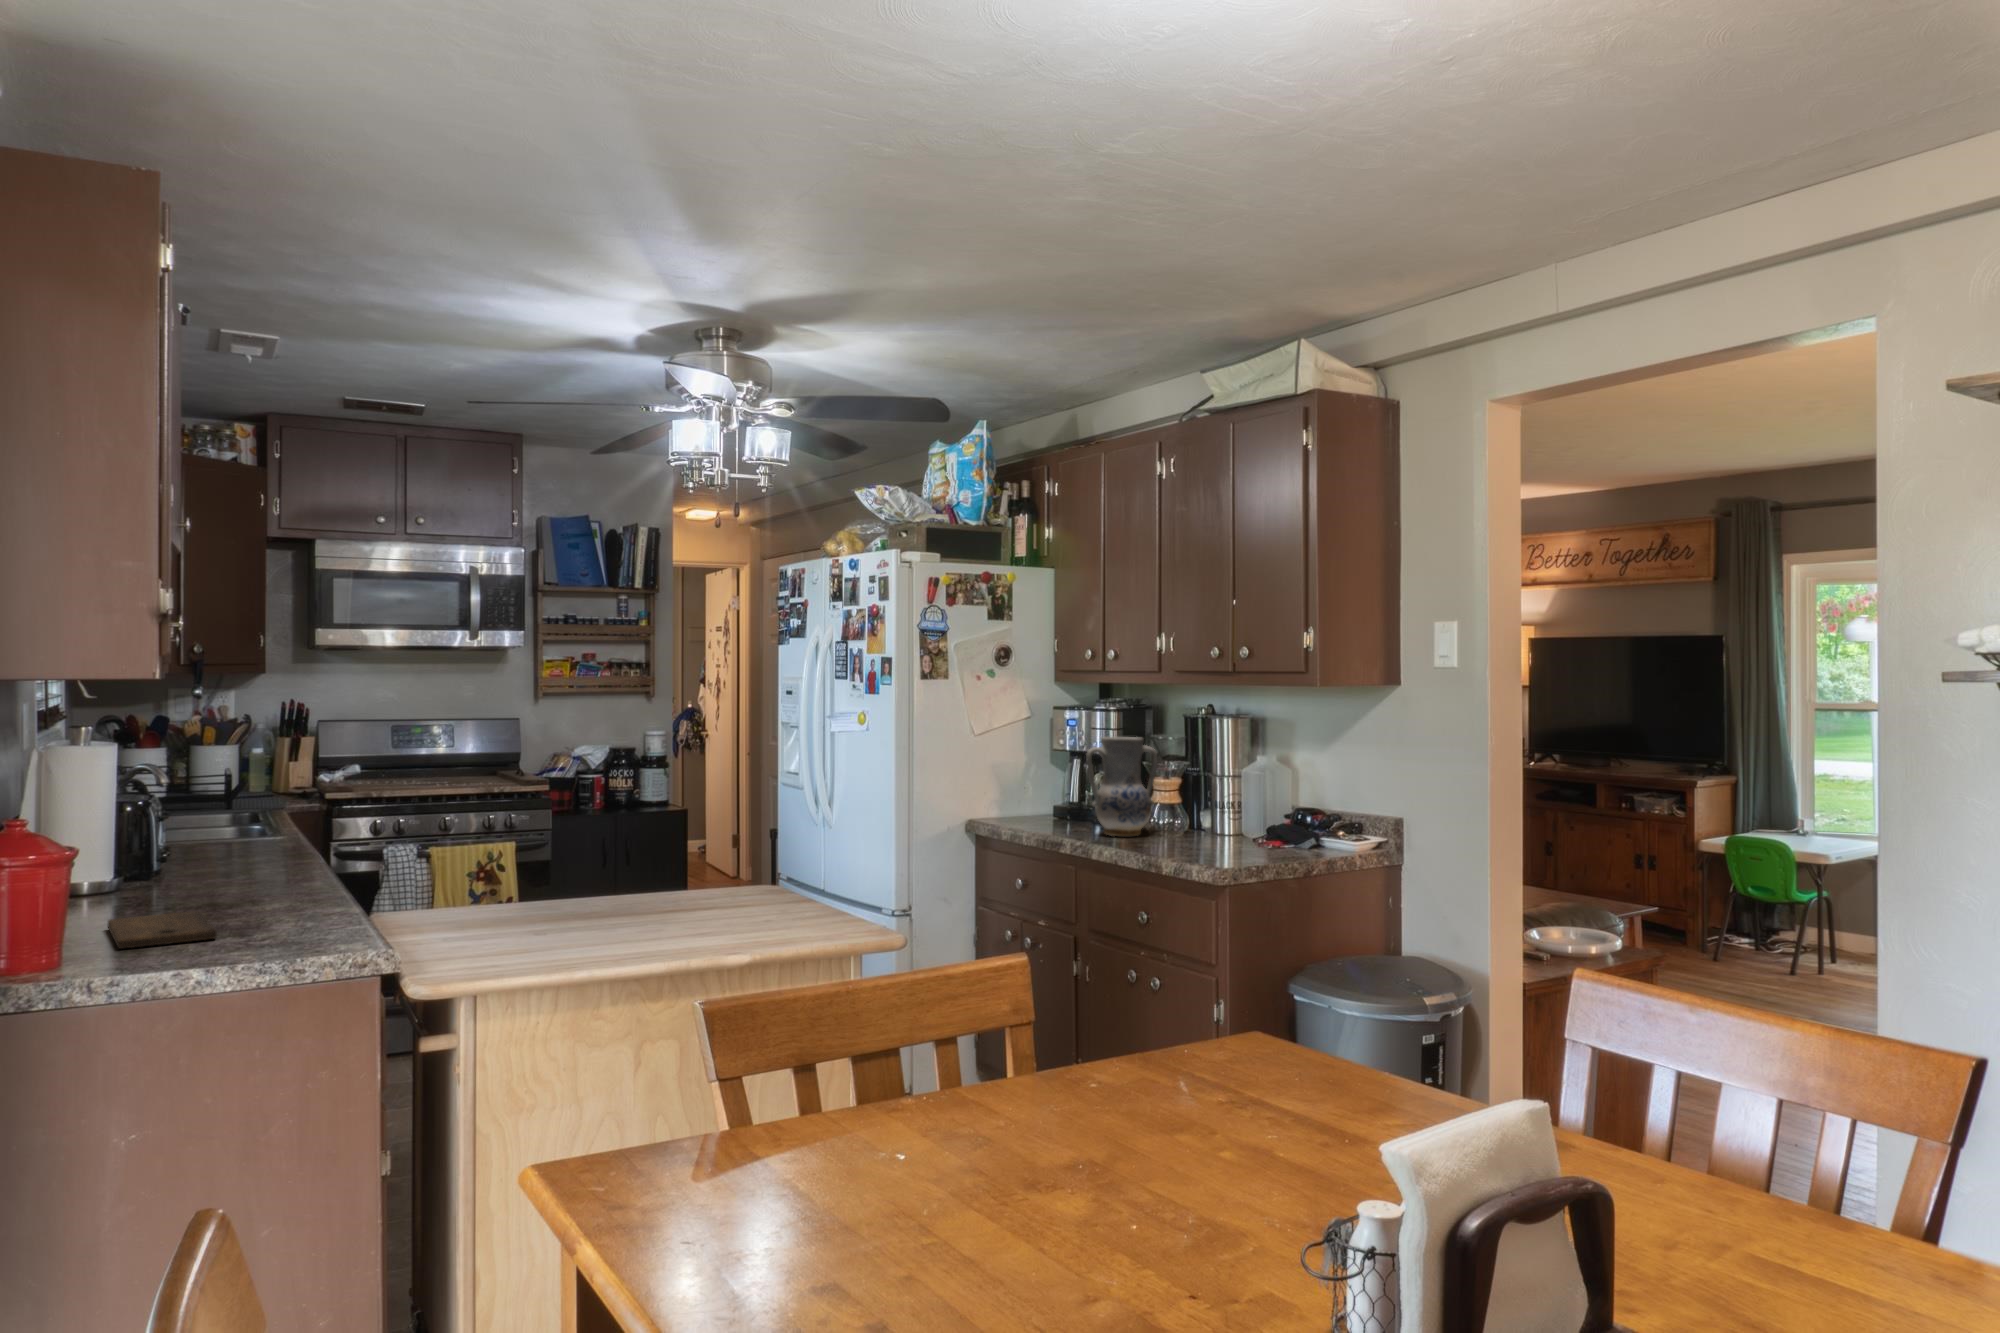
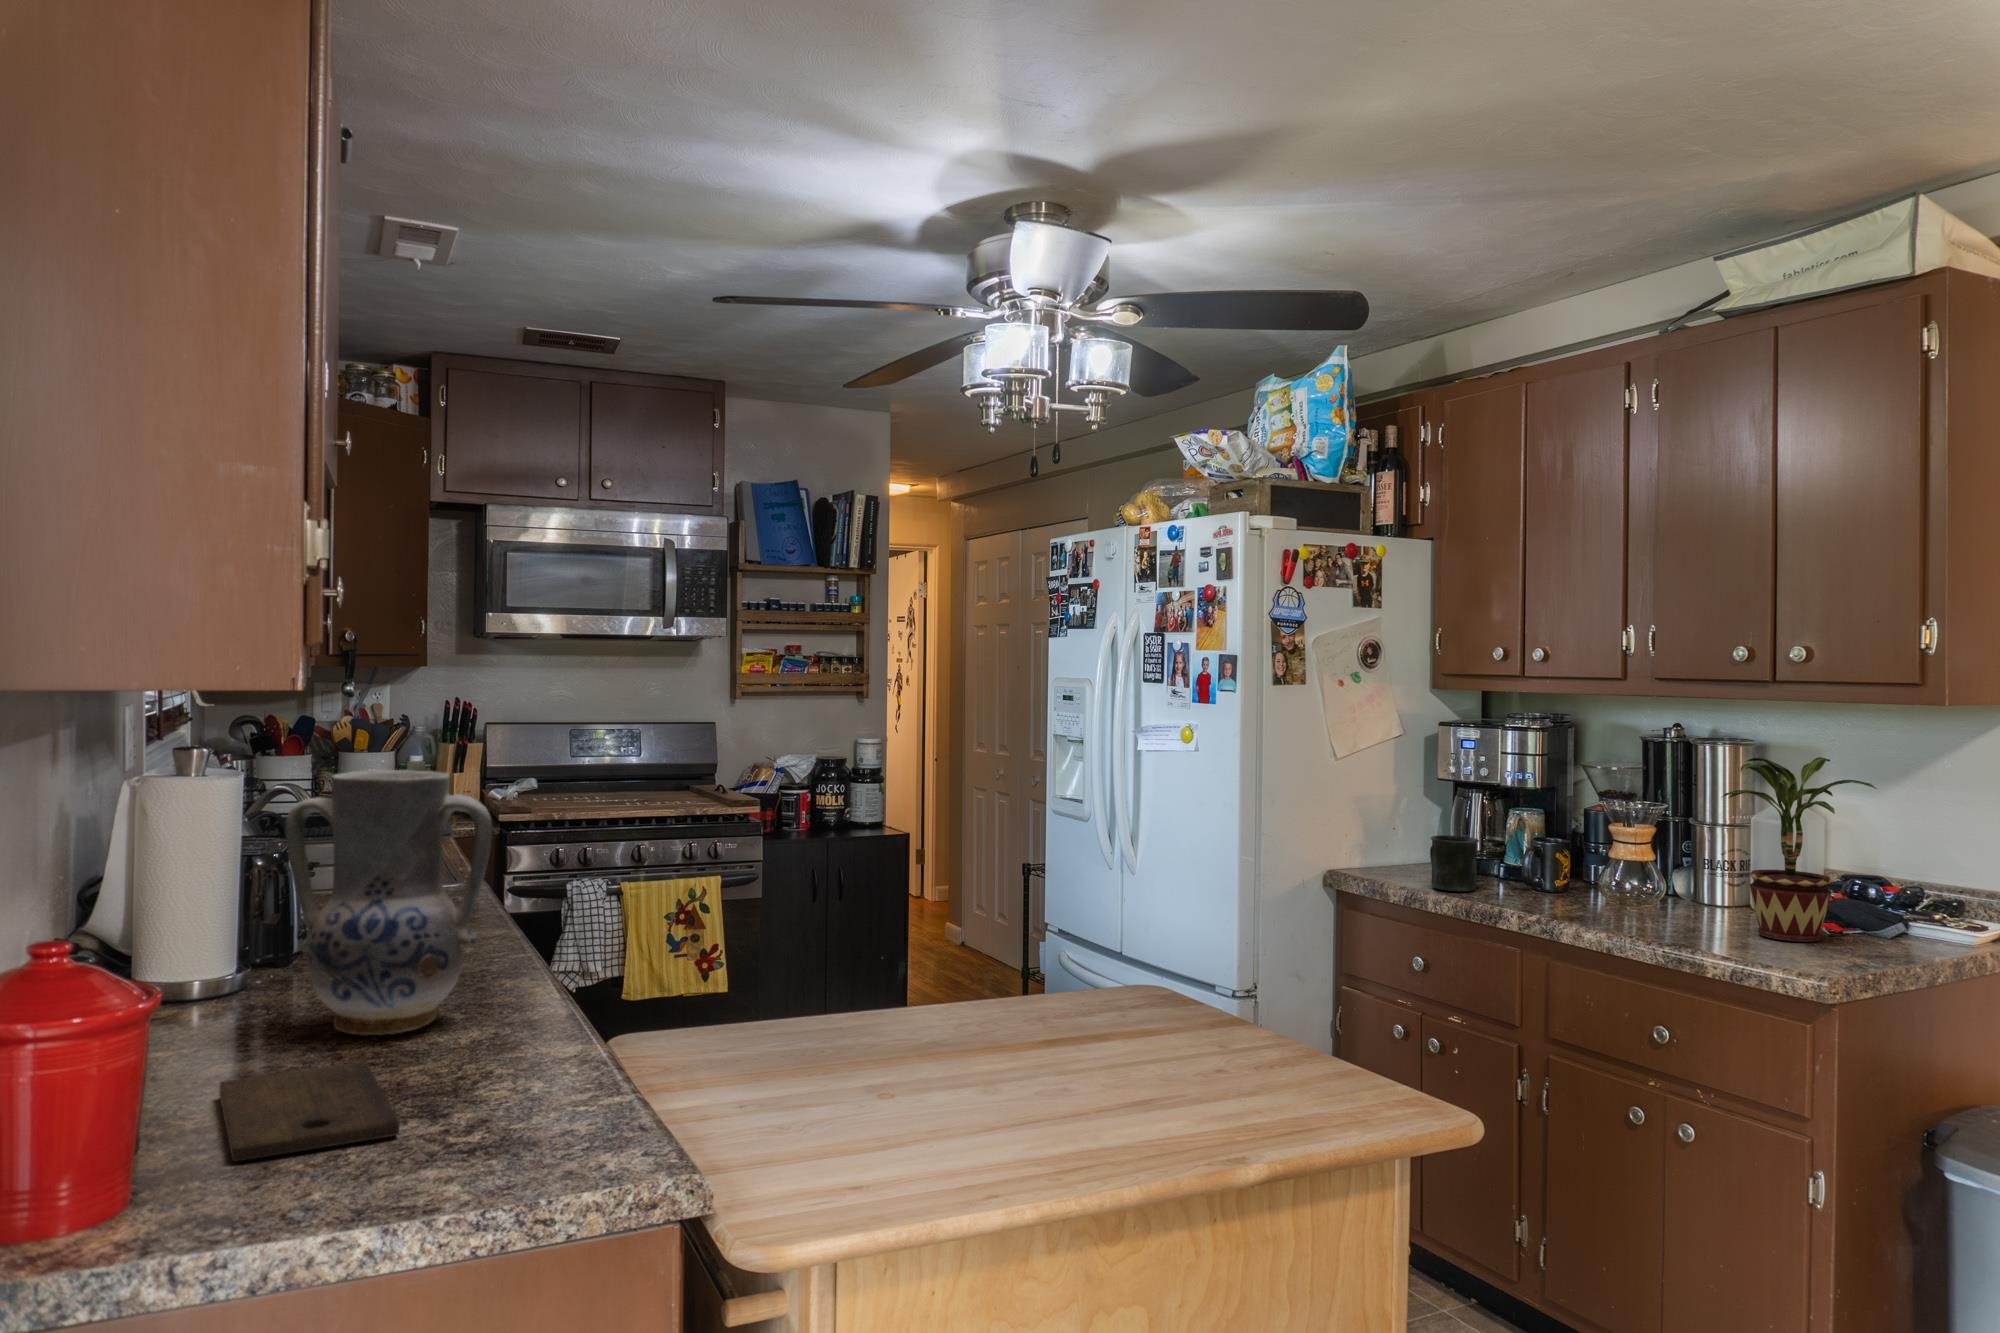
potted plant: none [1197,724,1286,850] -> present [1722,757,1877,942]
vase: present [1086,737,1157,836] -> present [285,770,492,1035]
mug: none [1035,789,1069,829] -> present [1430,835,1479,891]

